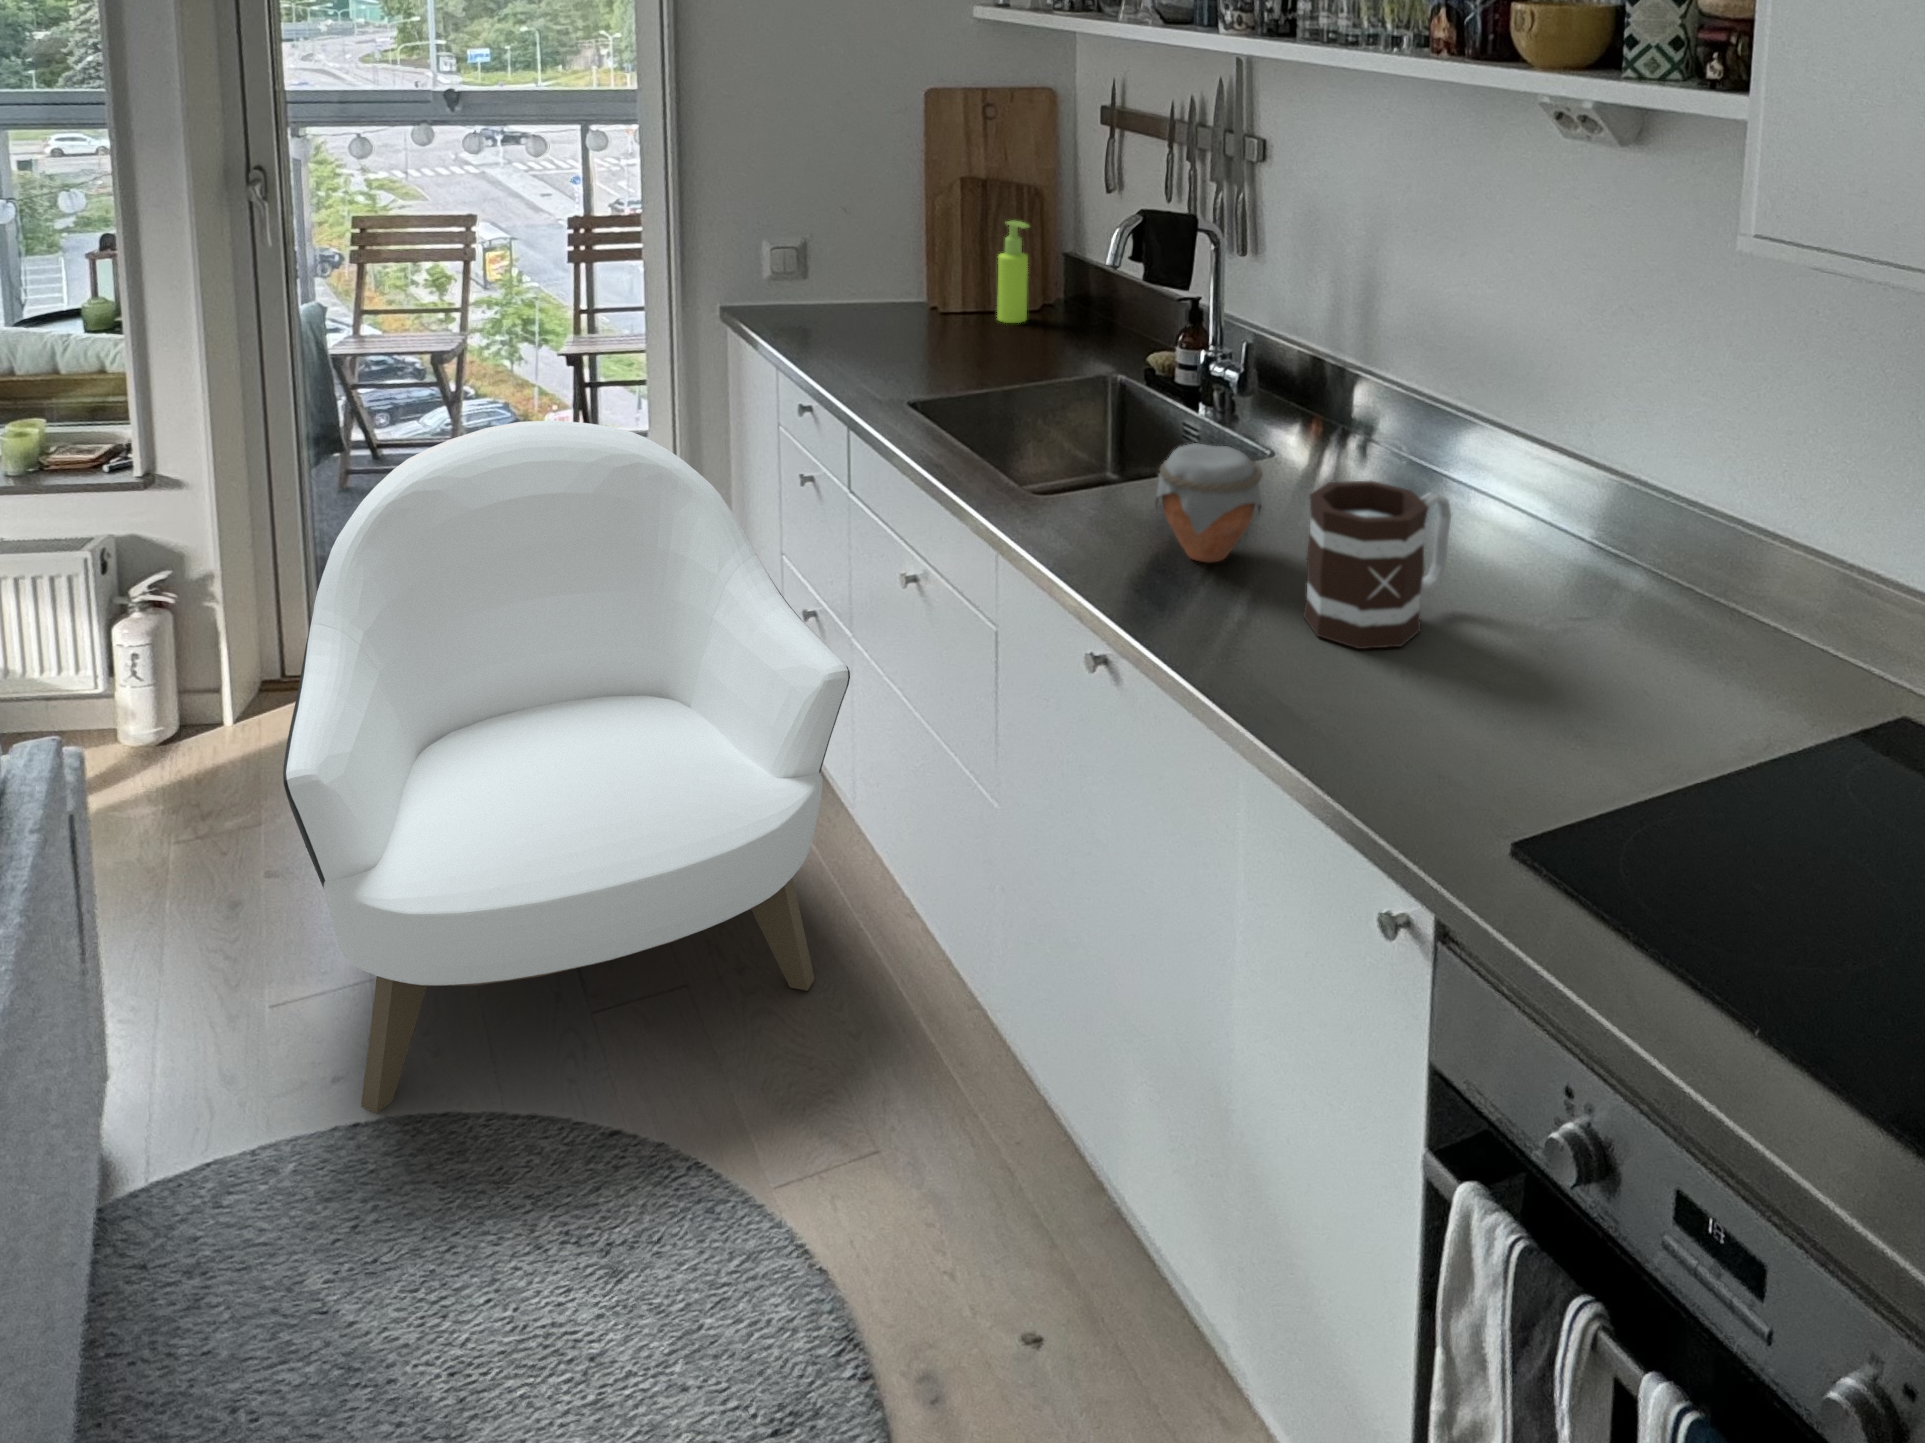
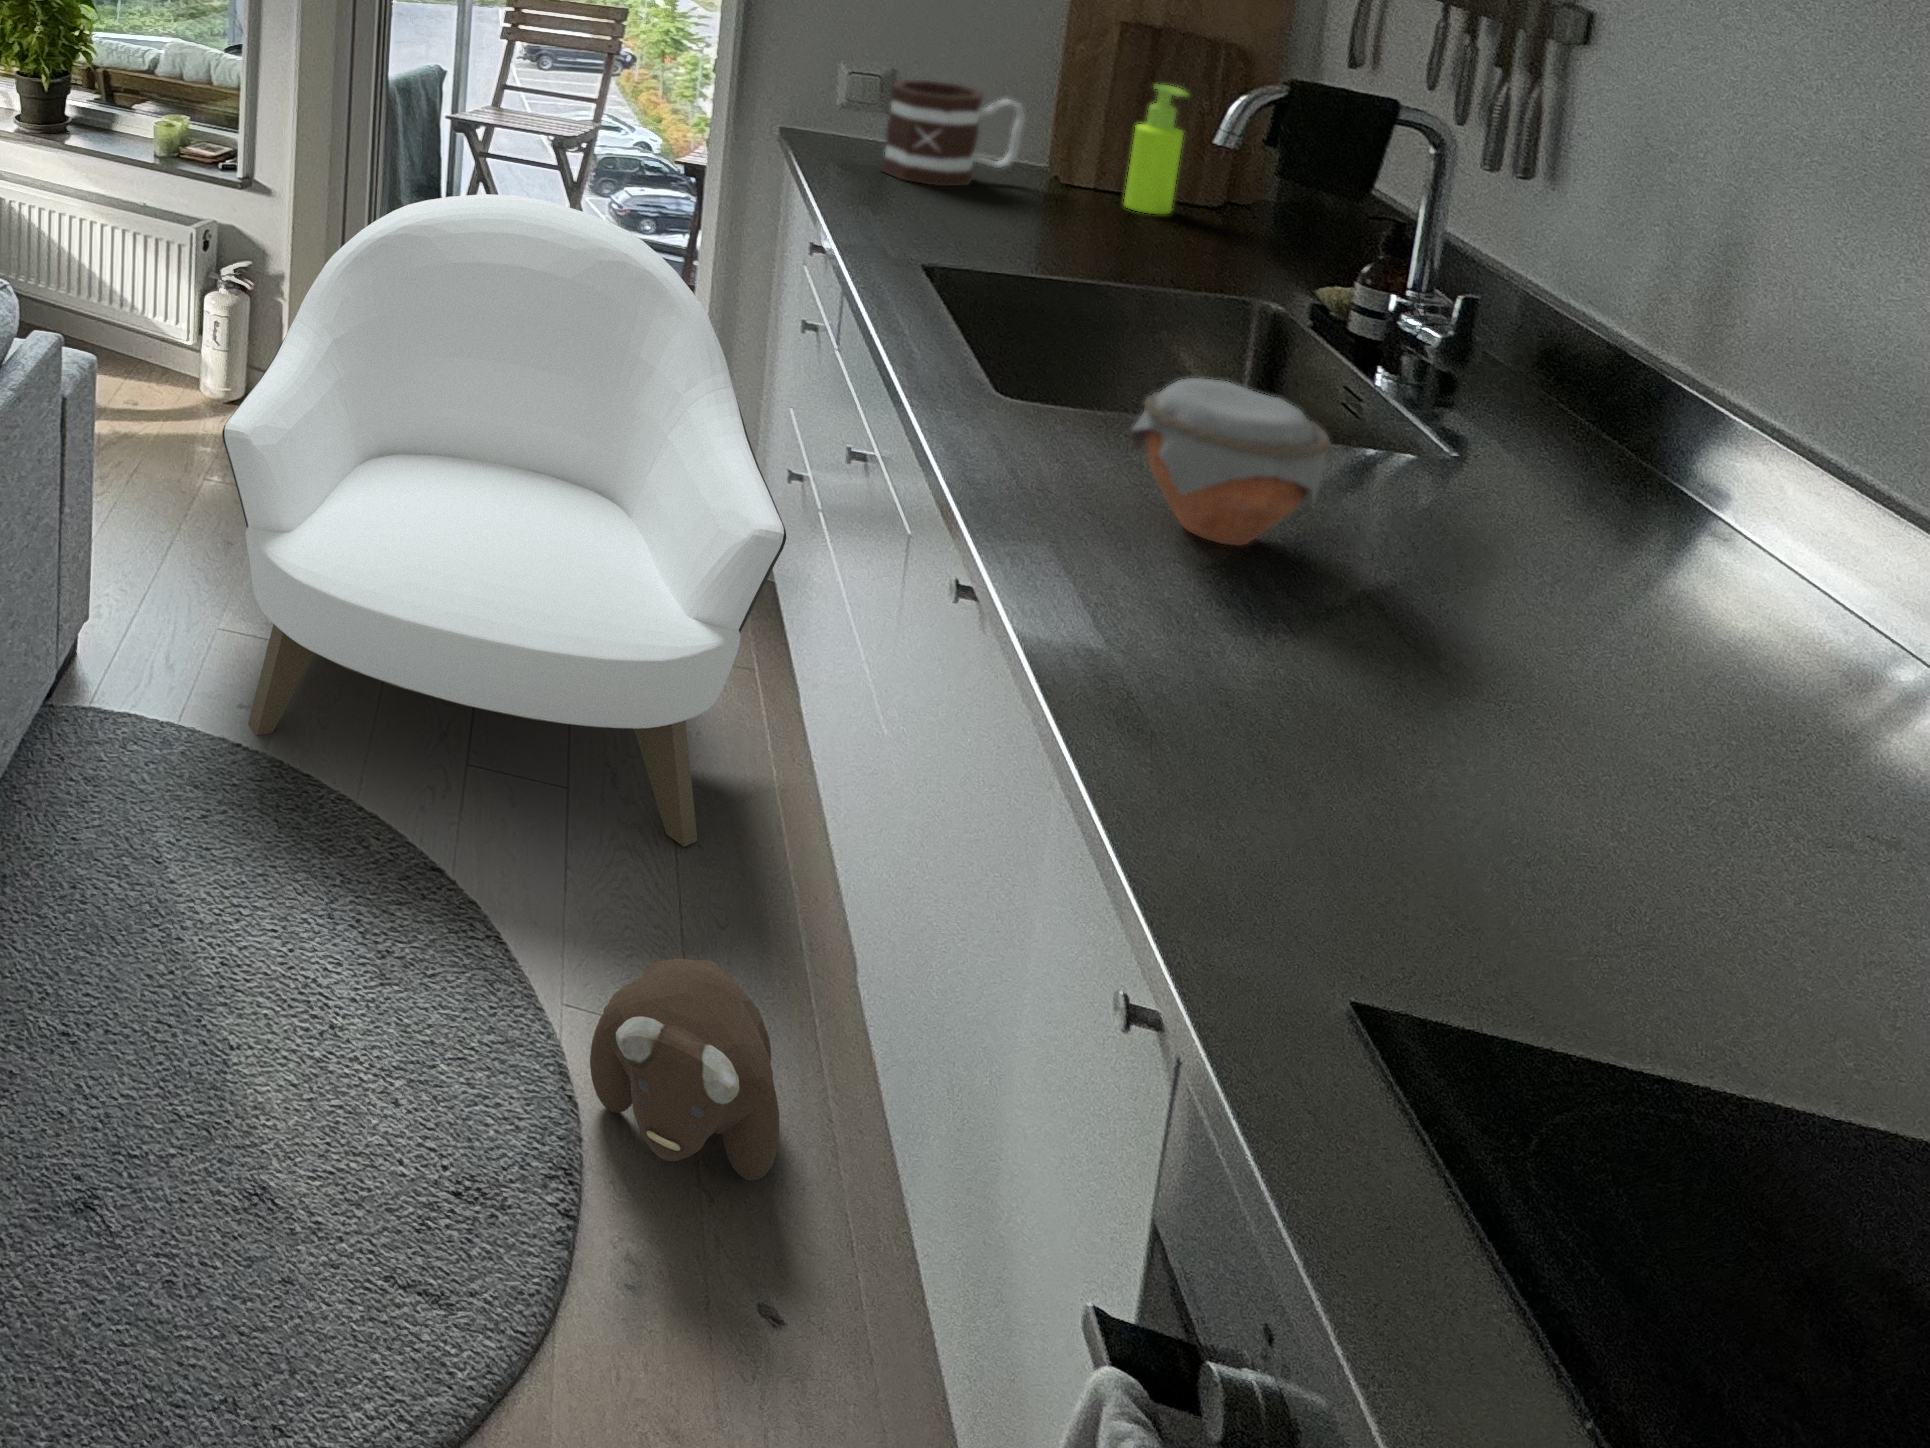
mug: present [1304,481,1451,649] -> present [882,80,1025,186]
plush toy: none [829,1073,984,1268] -> present [590,958,780,1181]

